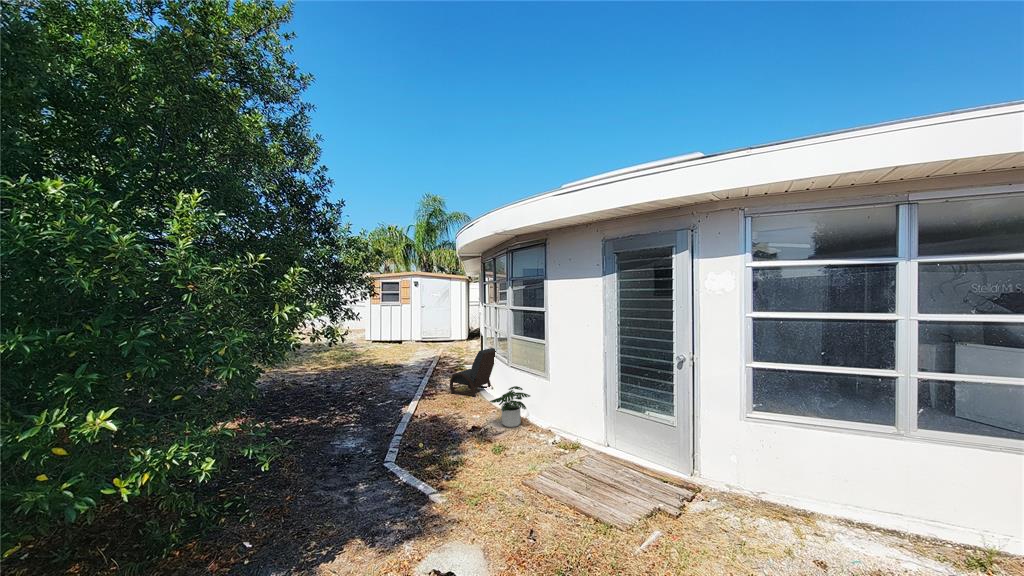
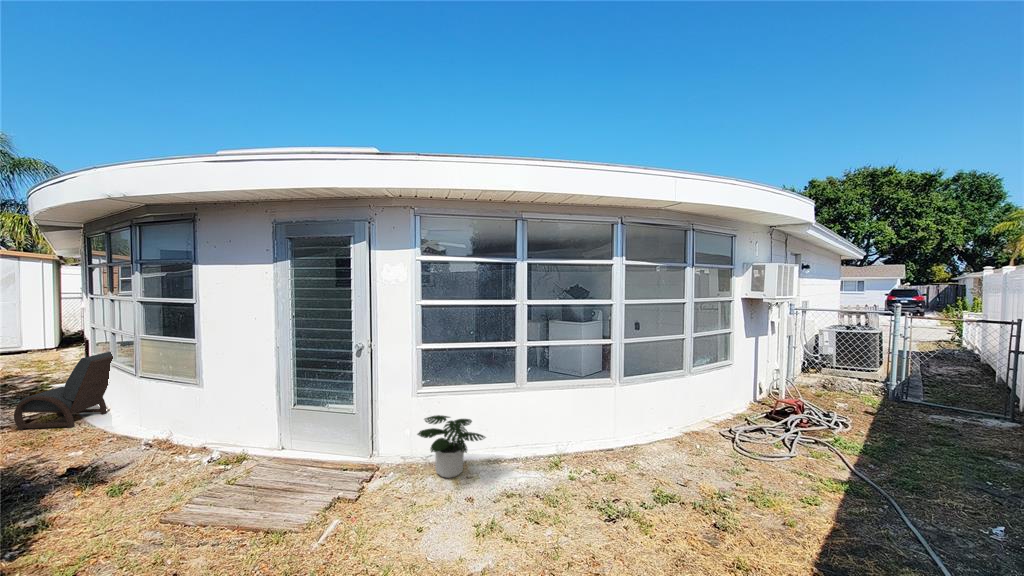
potted plant: present [490,386,530,427] -> present [417,415,486,478]

